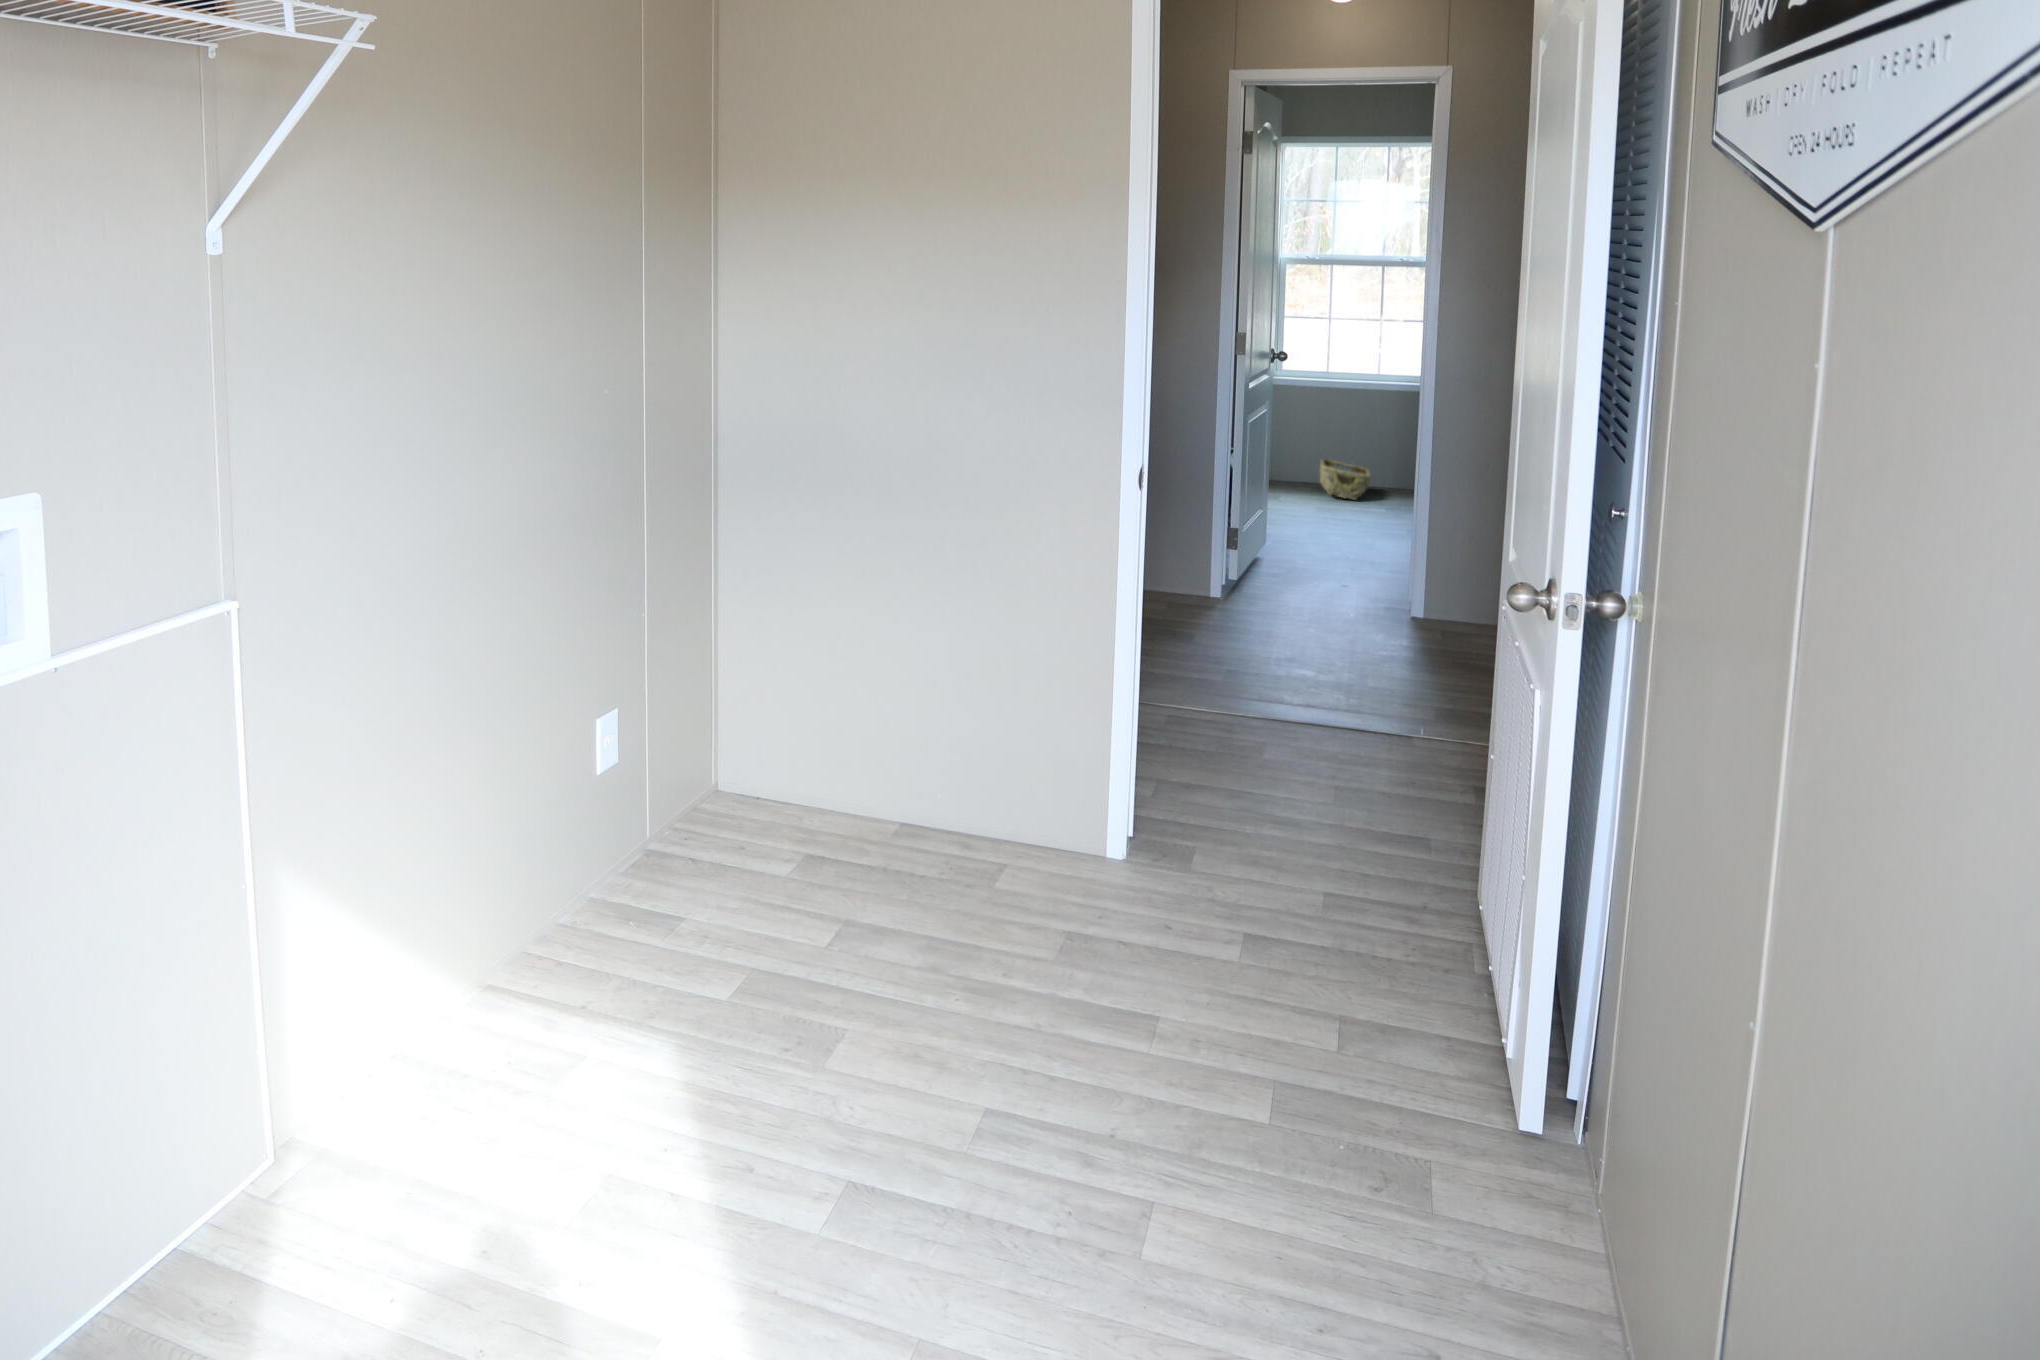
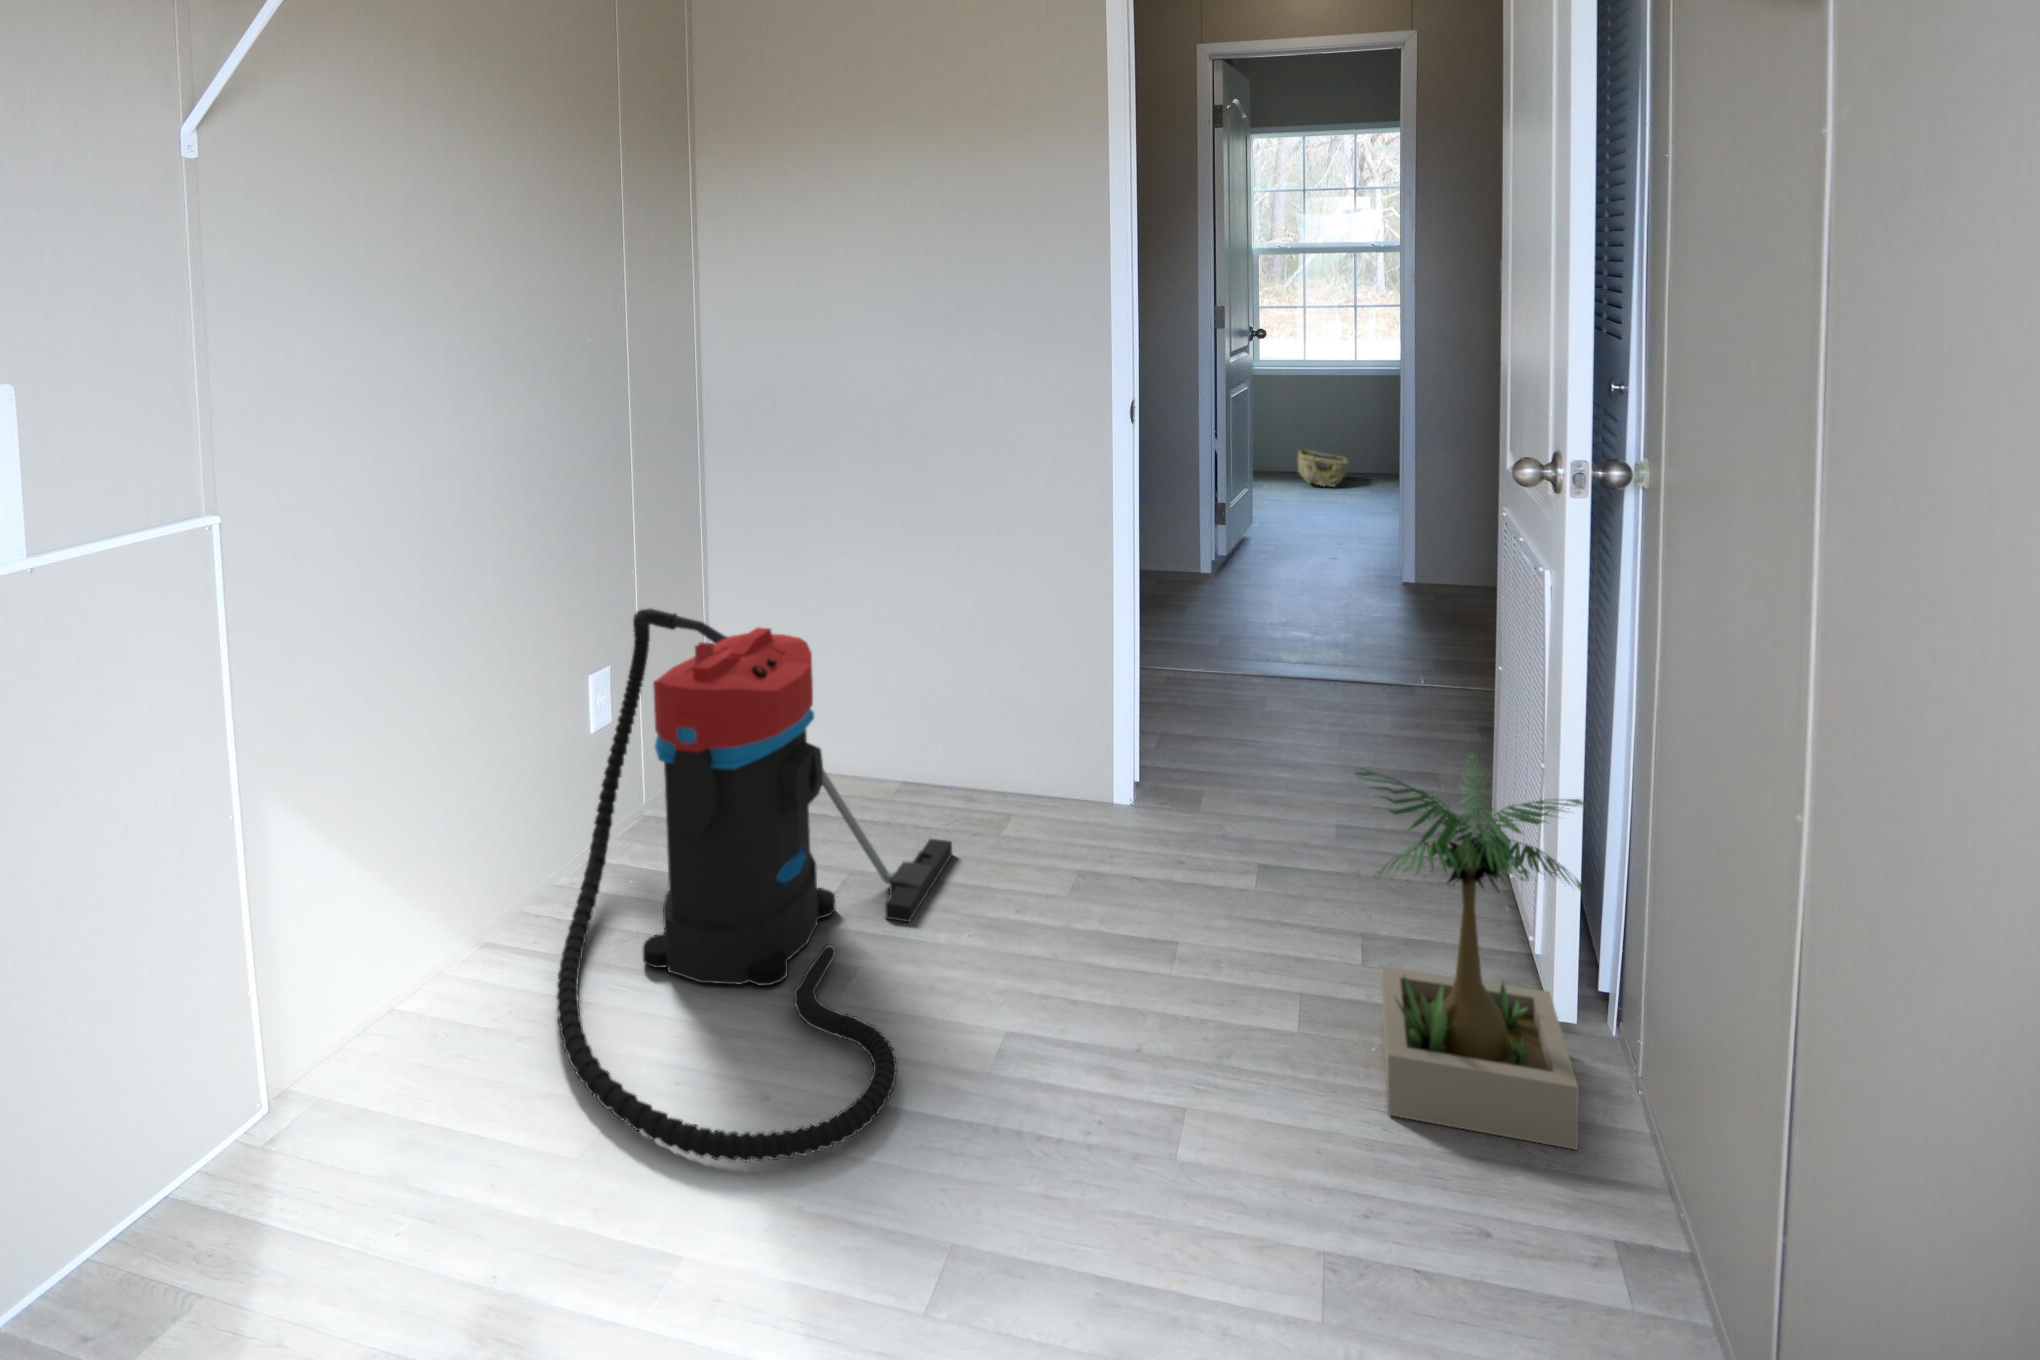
vacuum cleaner: none [552,656,946,1243] -> present [557,609,952,1162]
potted plant: none [1315,861,1590,1271] -> present [1355,753,1586,1149]

